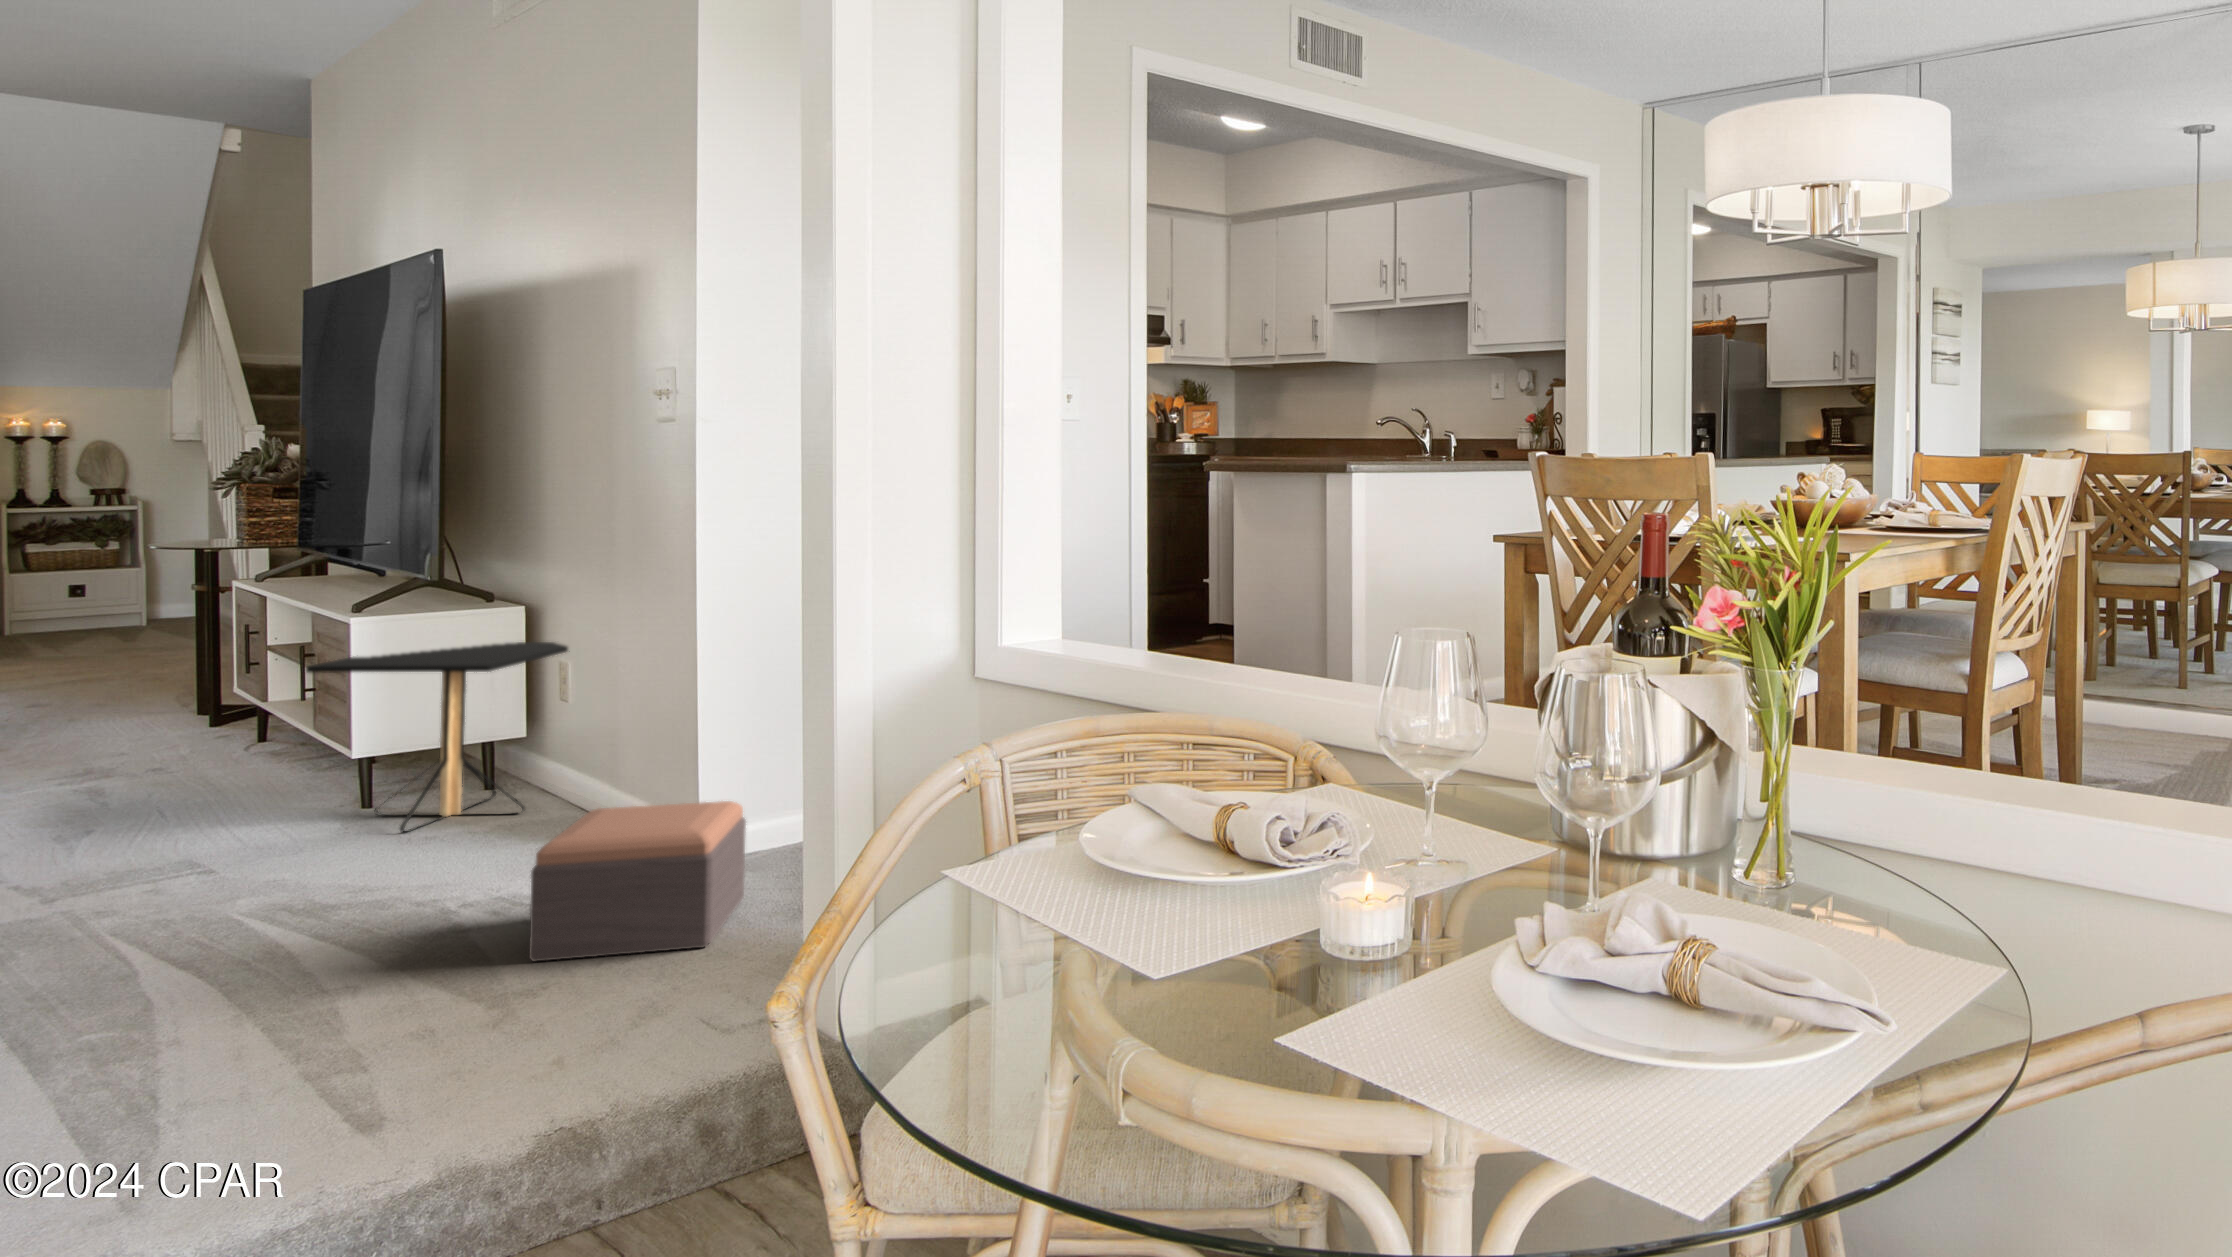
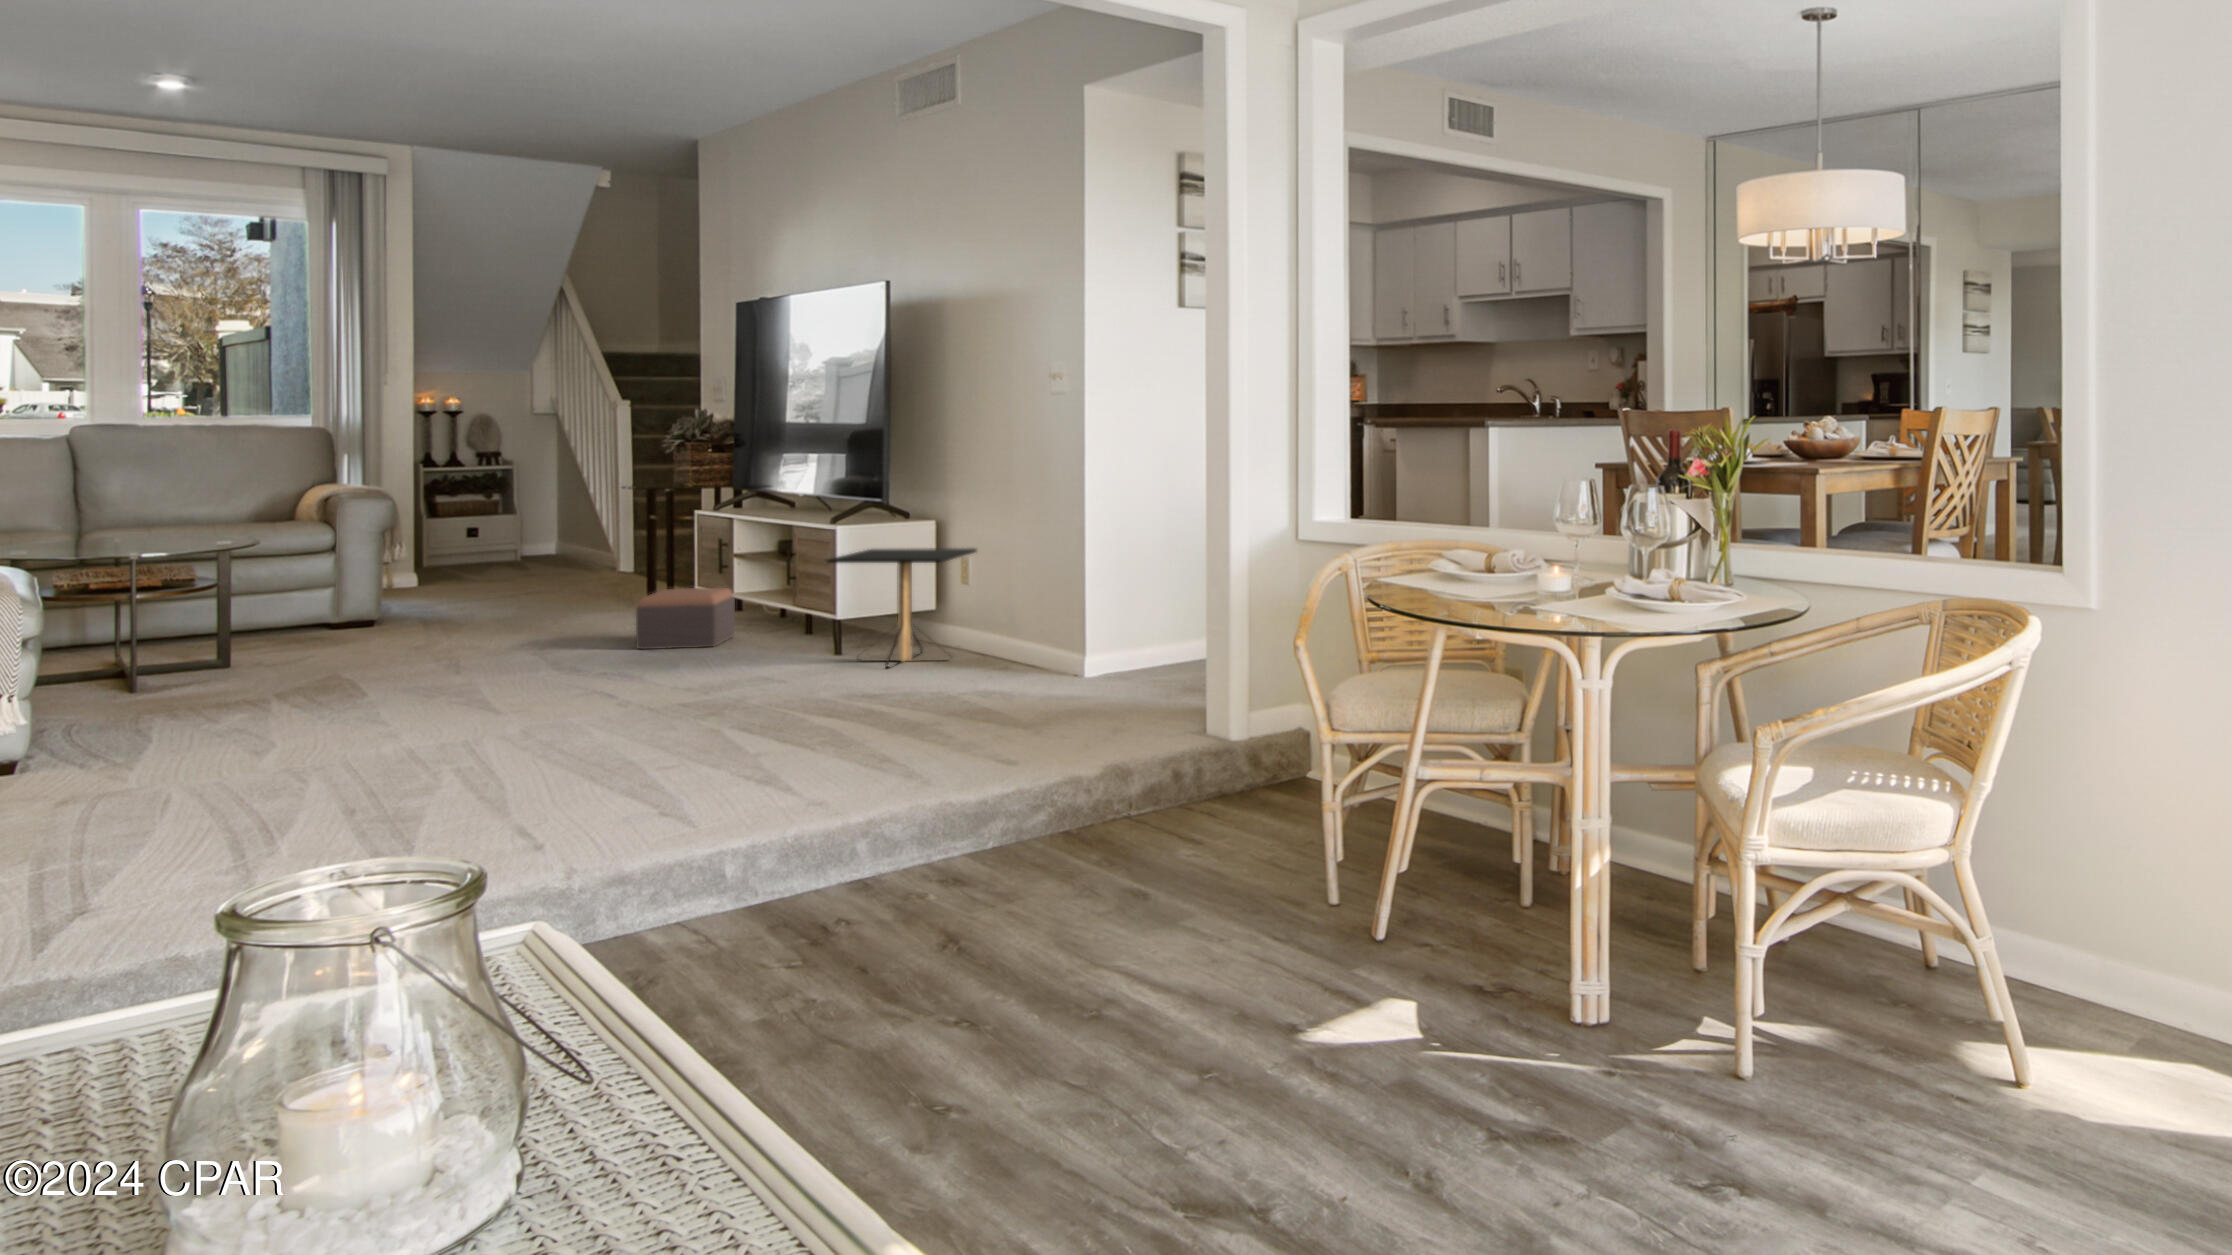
footstool: present [529,801,746,961] -> present [636,588,735,649]

